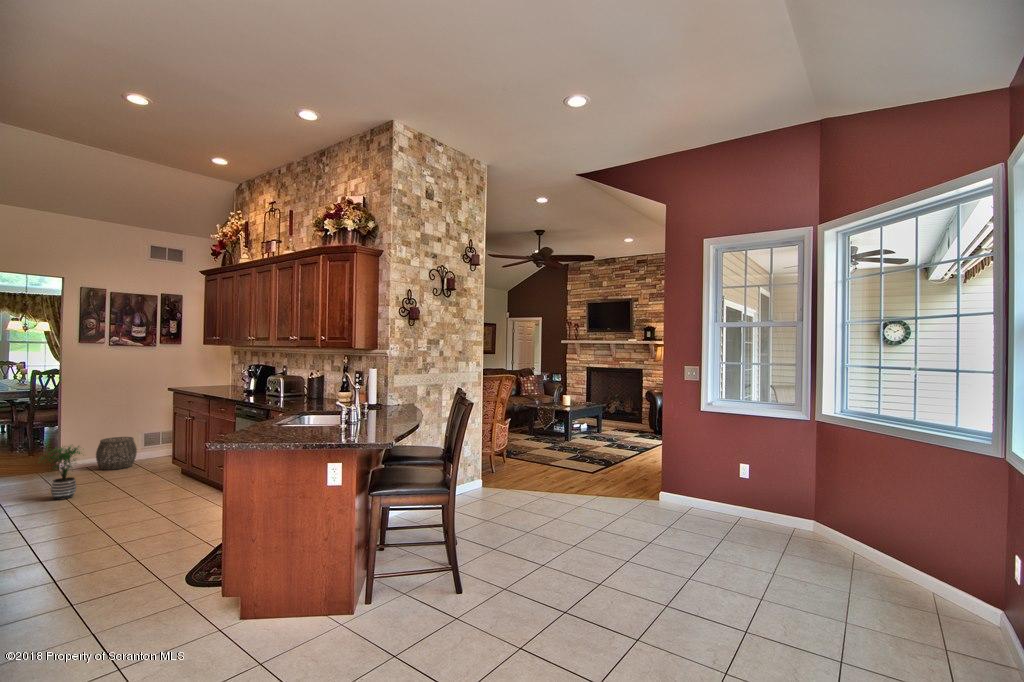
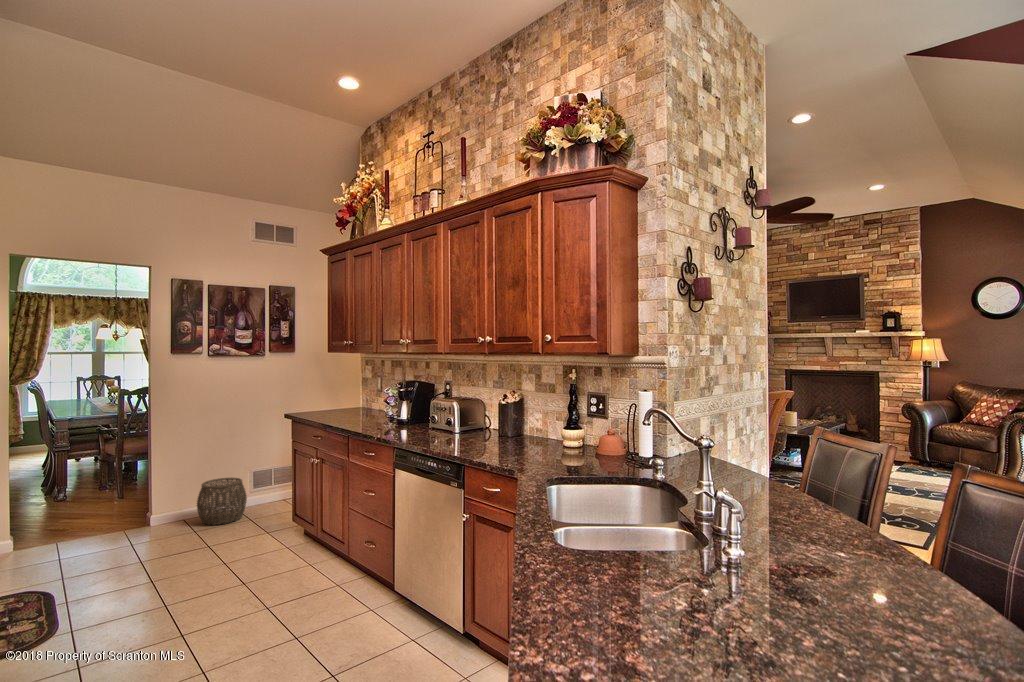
potted plant: present [41,446,80,500] -> none [118,502,186,588]

